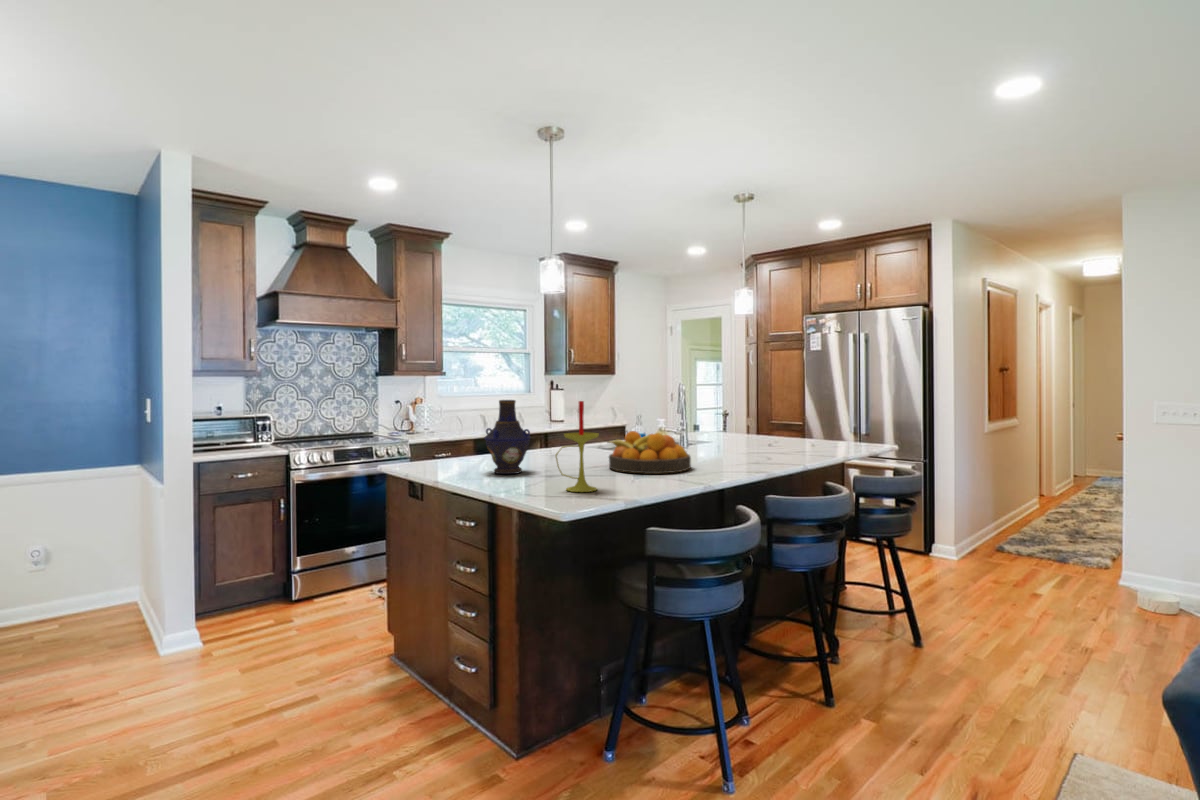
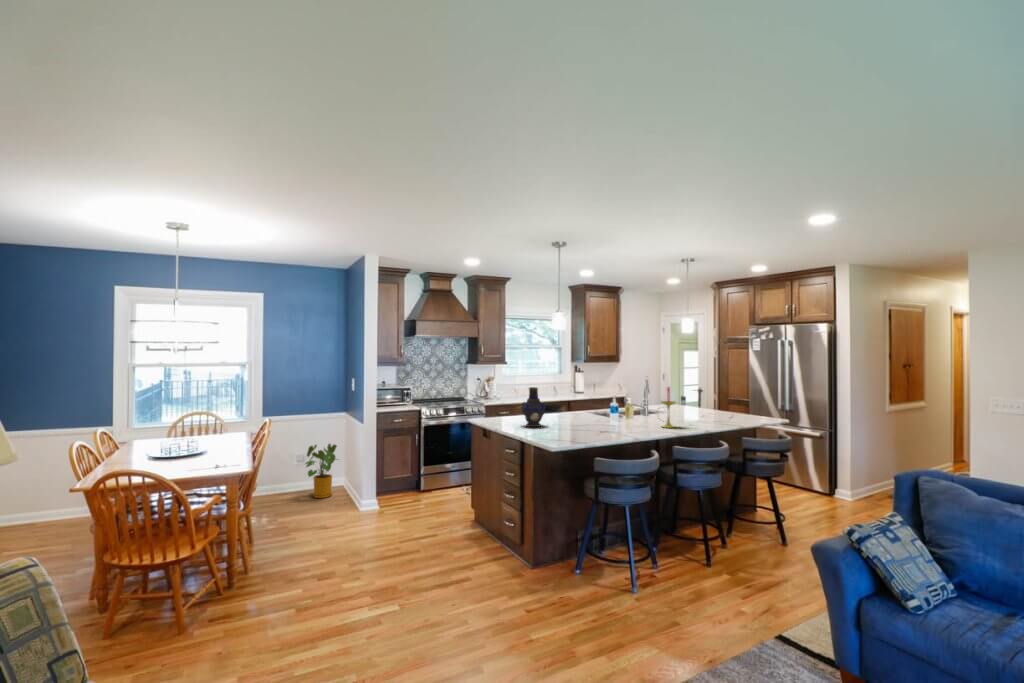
candle: present [556,401,598,492] -> present [658,387,676,428]
fruit bowl: present [608,431,691,474] -> none [588,406,634,430]
house plant: none [34,525,125,633] -> present [305,444,337,498]

